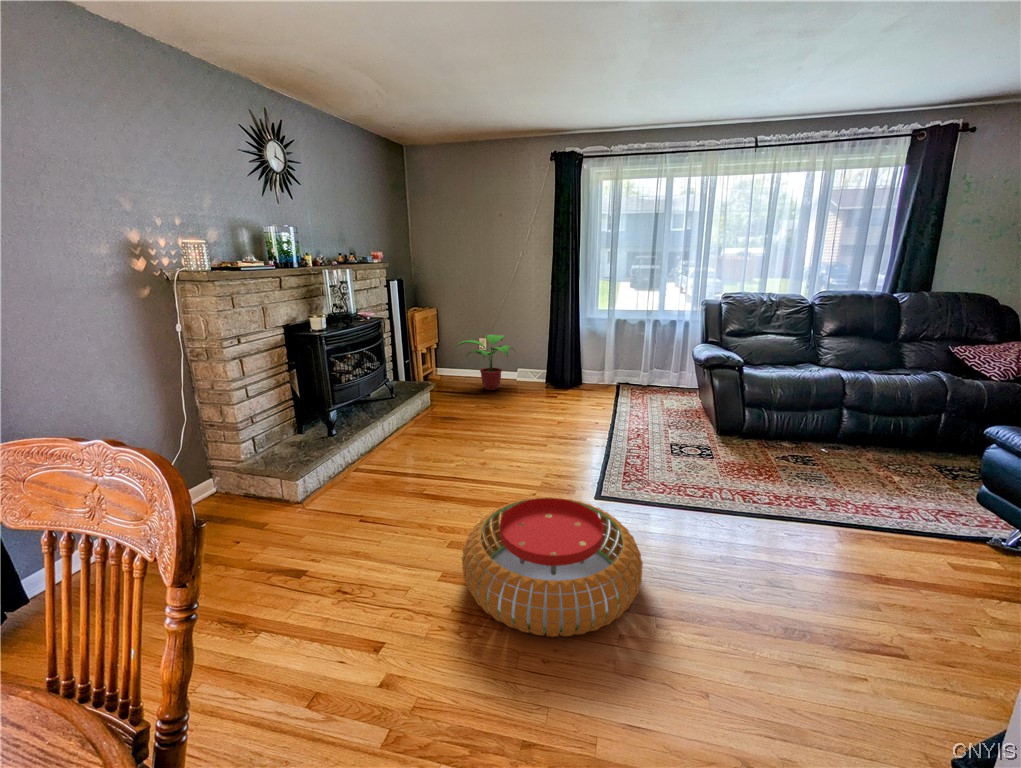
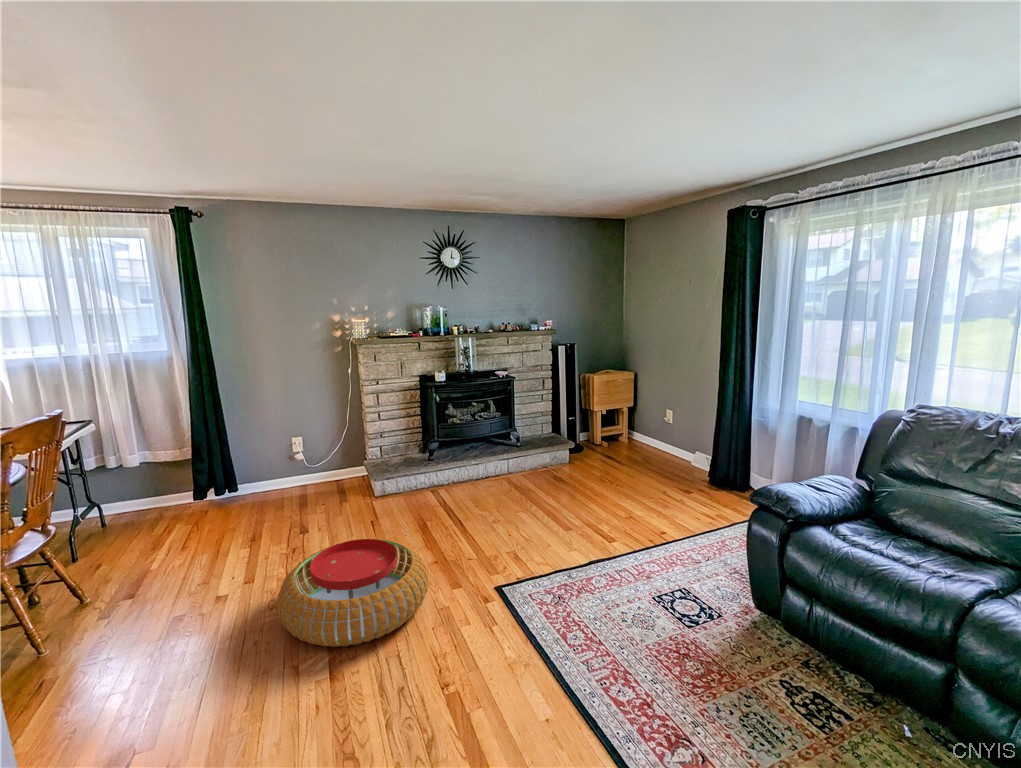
potted plant: present [455,335,515,390] -> none [619,407,679,467]

